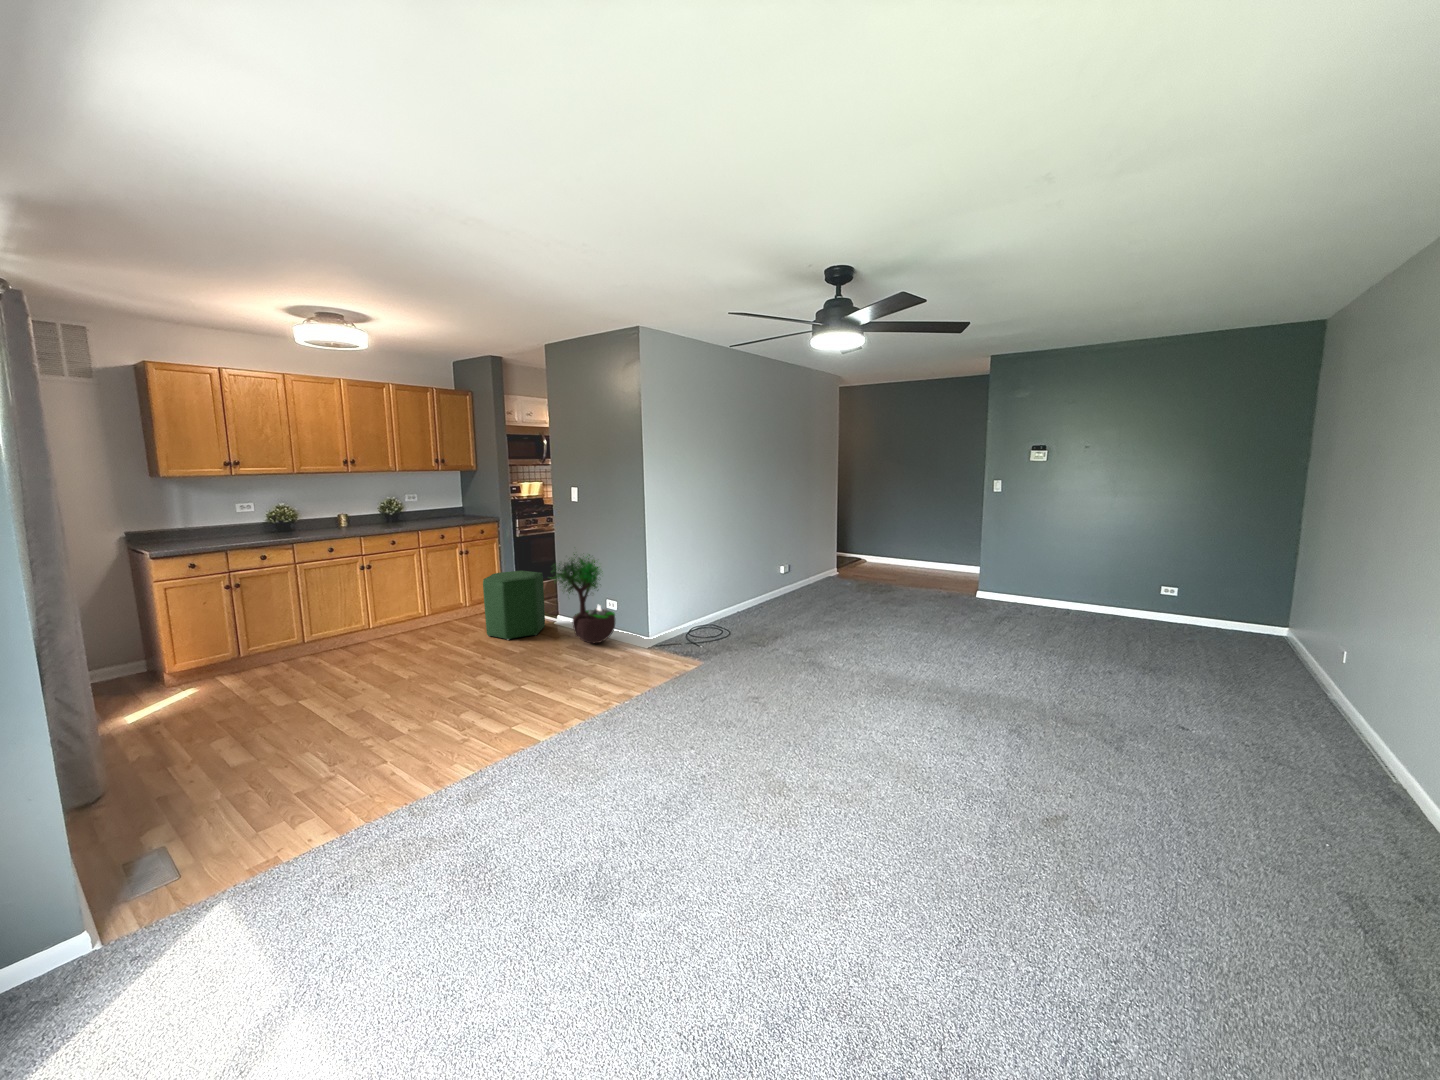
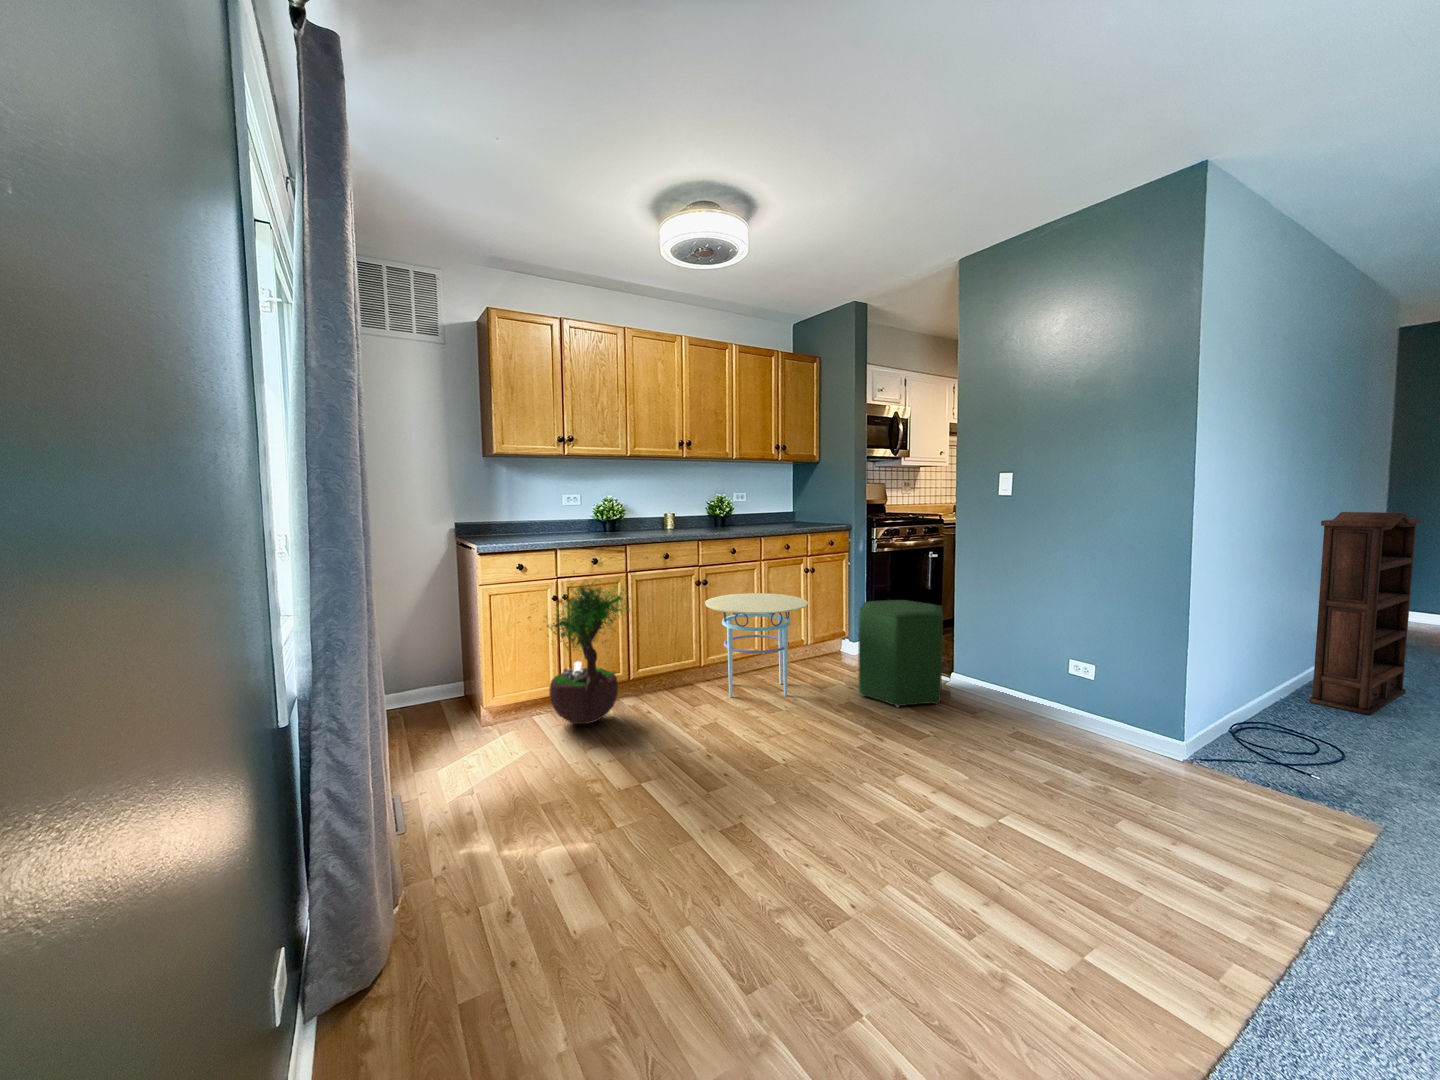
bookshelf: none [746,506,800,615] -> present [1309,512,1420,715]
potted tree: present [554,554,615,643] -> present [547,581,630,724]
side table: none [365,572,448,647] -> present [705,593,808,697]

